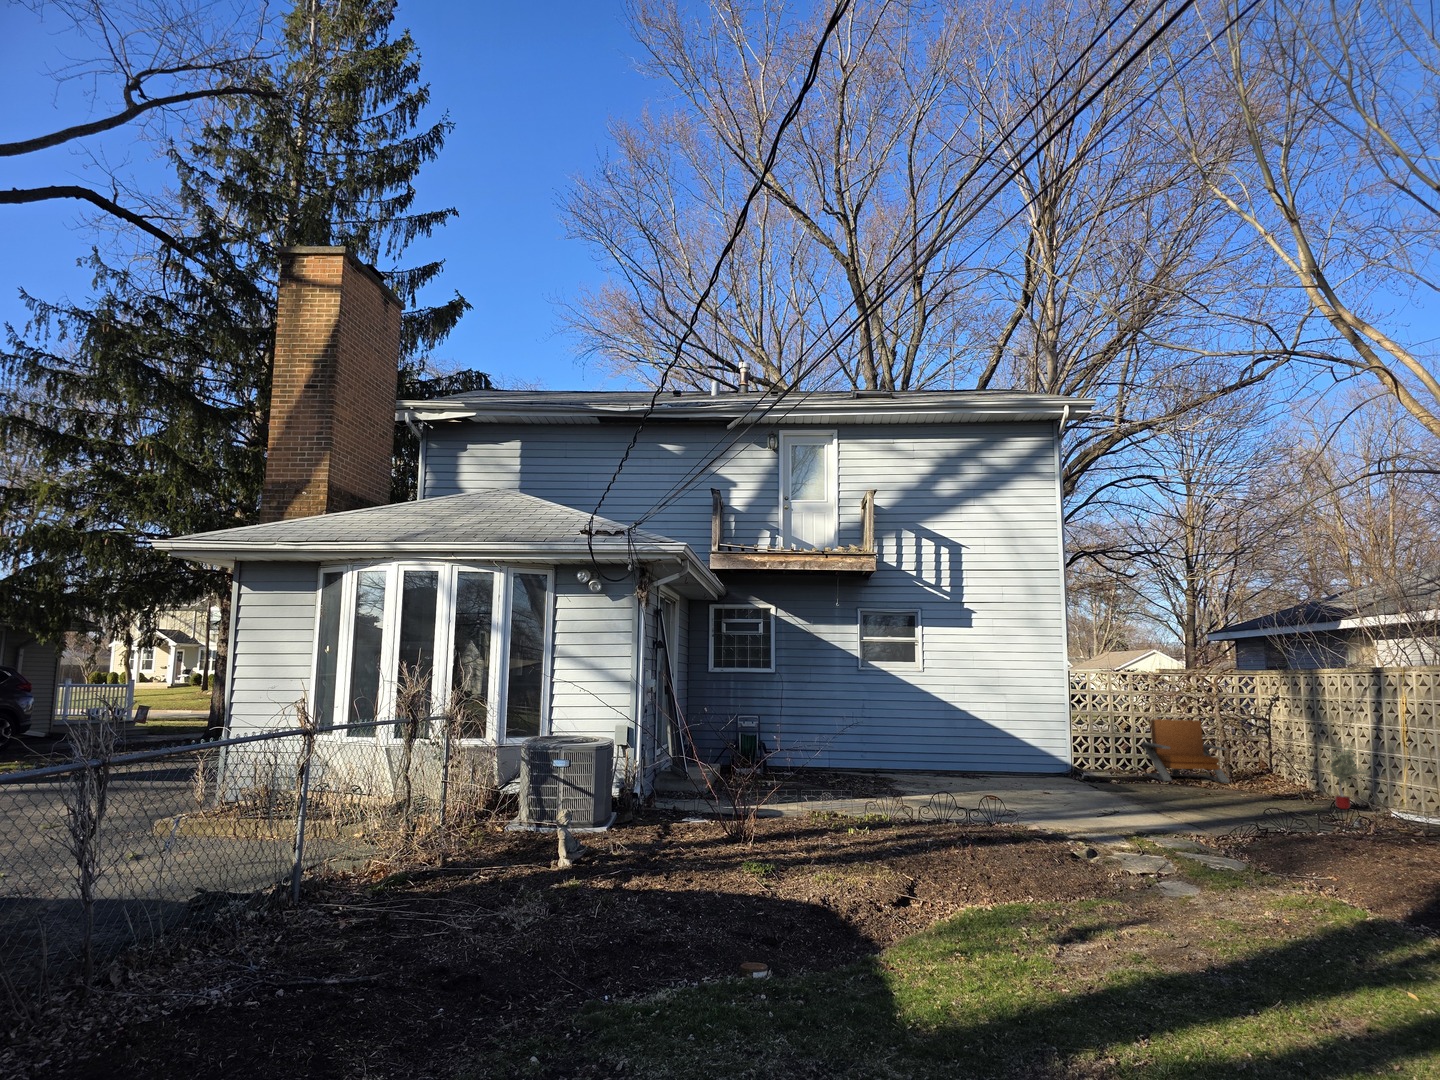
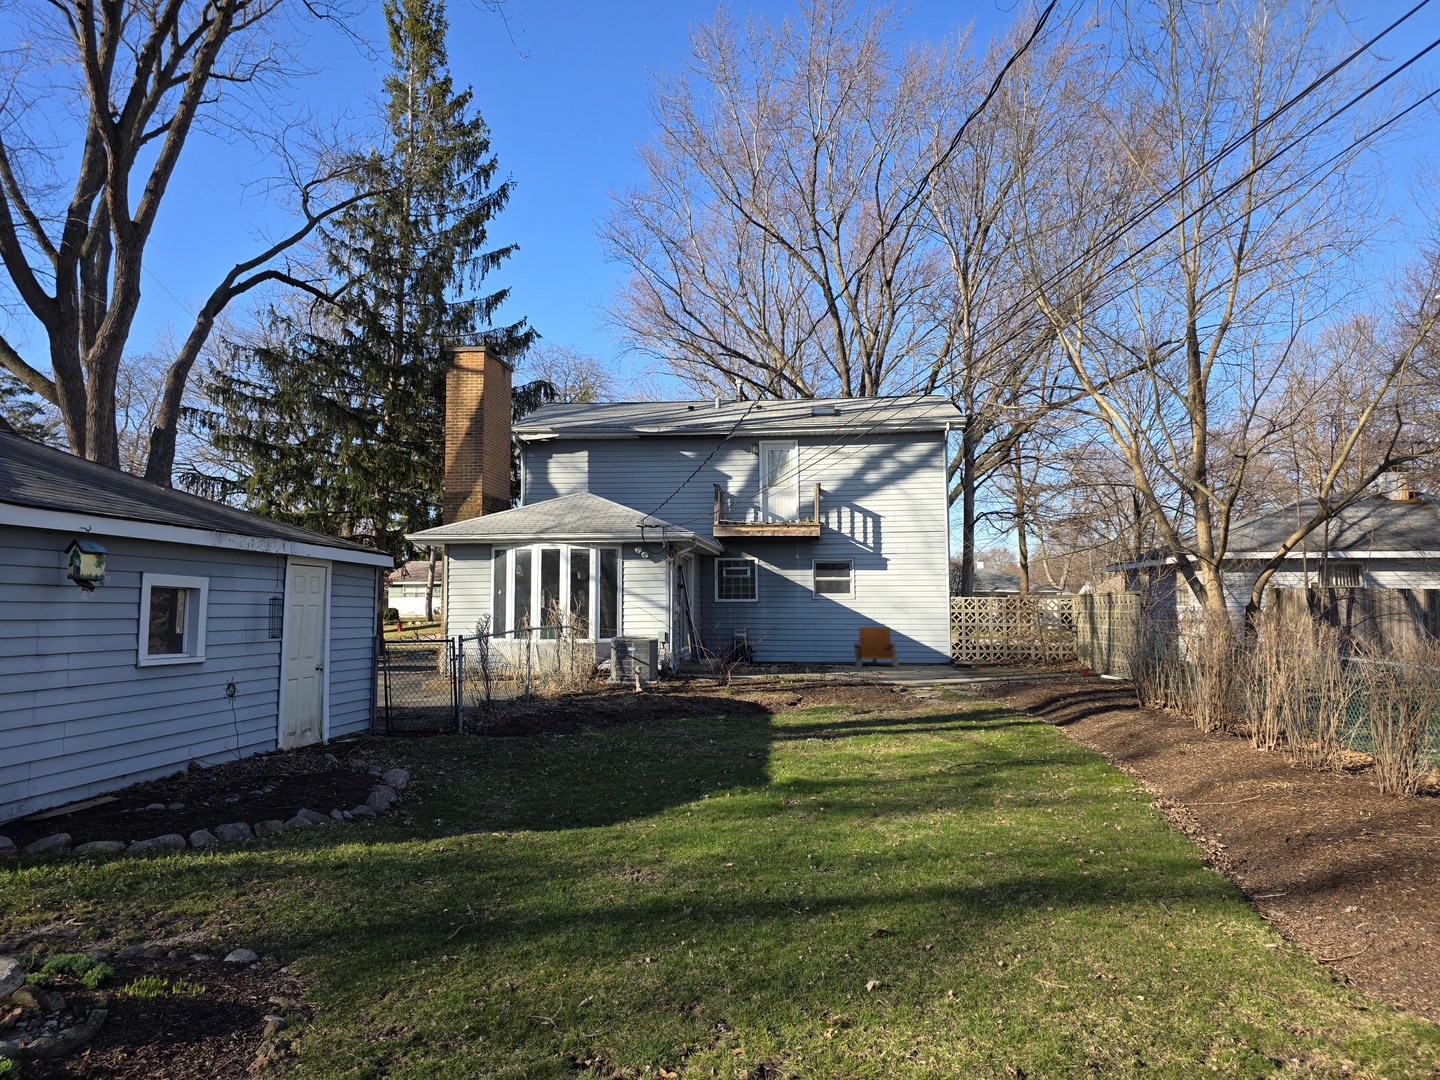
lounge chair: present [1142,719,1229,783] -> present [854,627,899,667]

